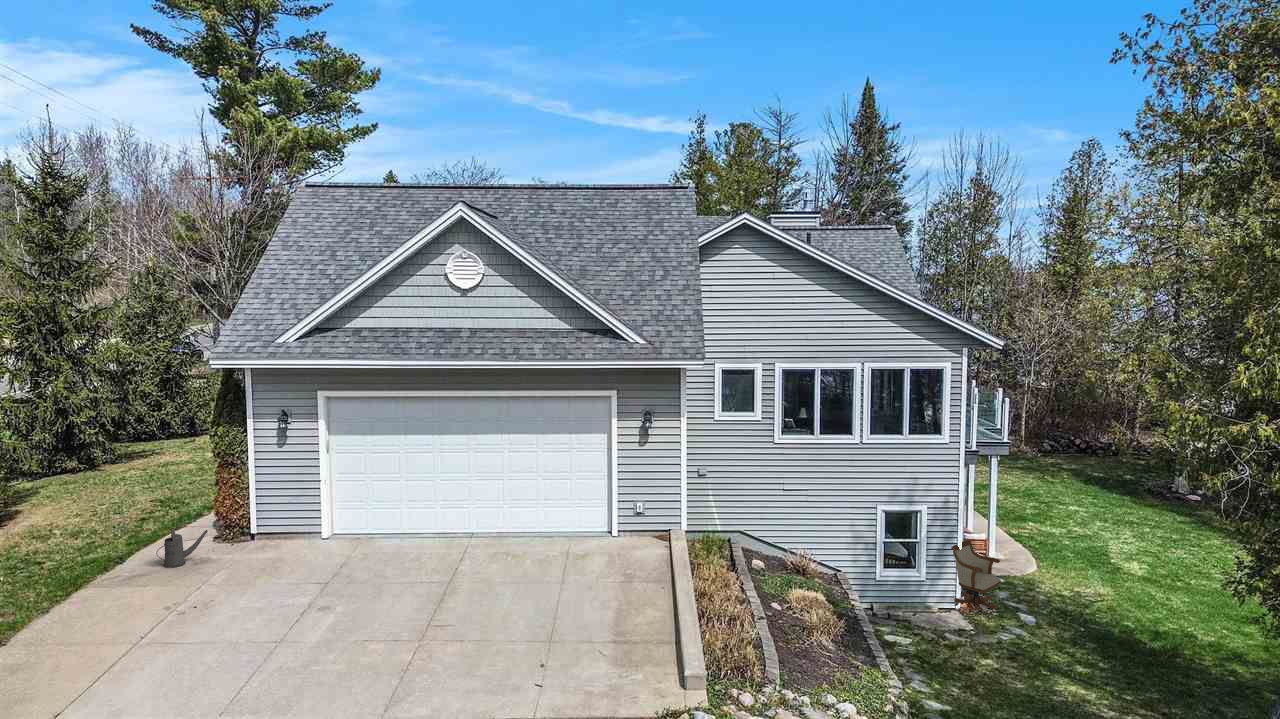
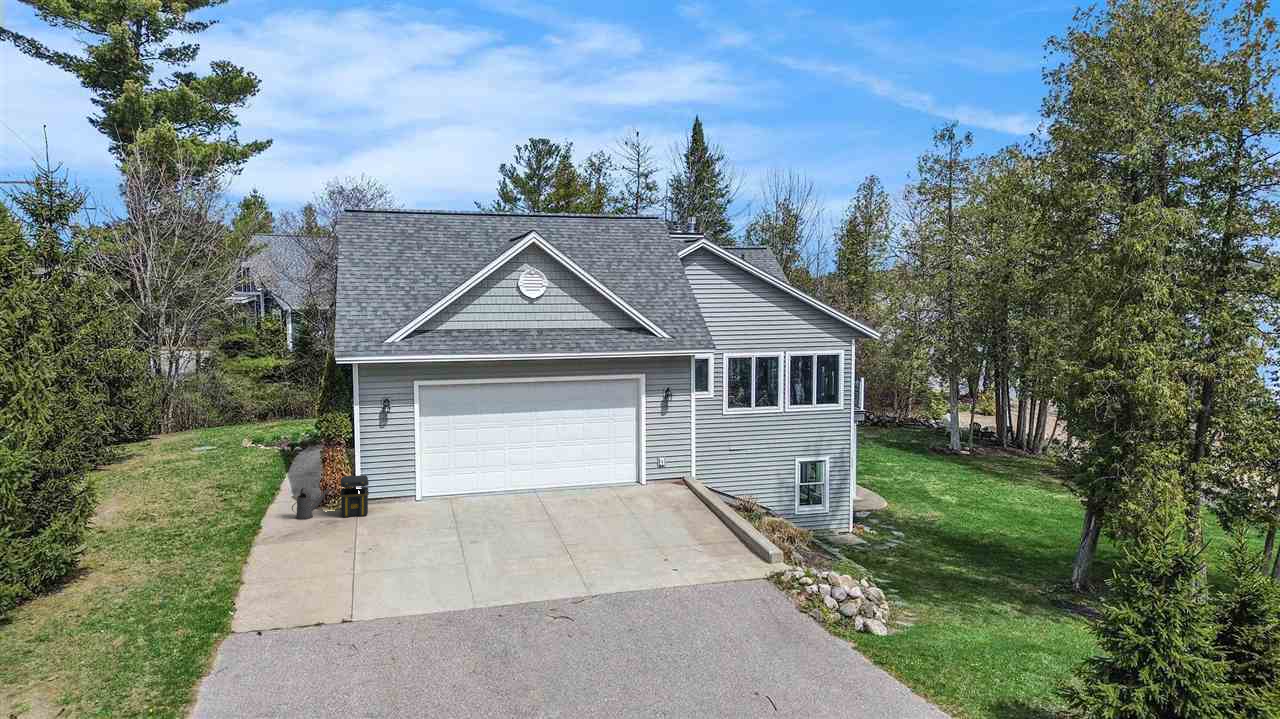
toolbox: none [212,515,256,567] -> present [341,475,369,517]
chair: present [951,540,1001,614] -> none [847,482,878,531]

